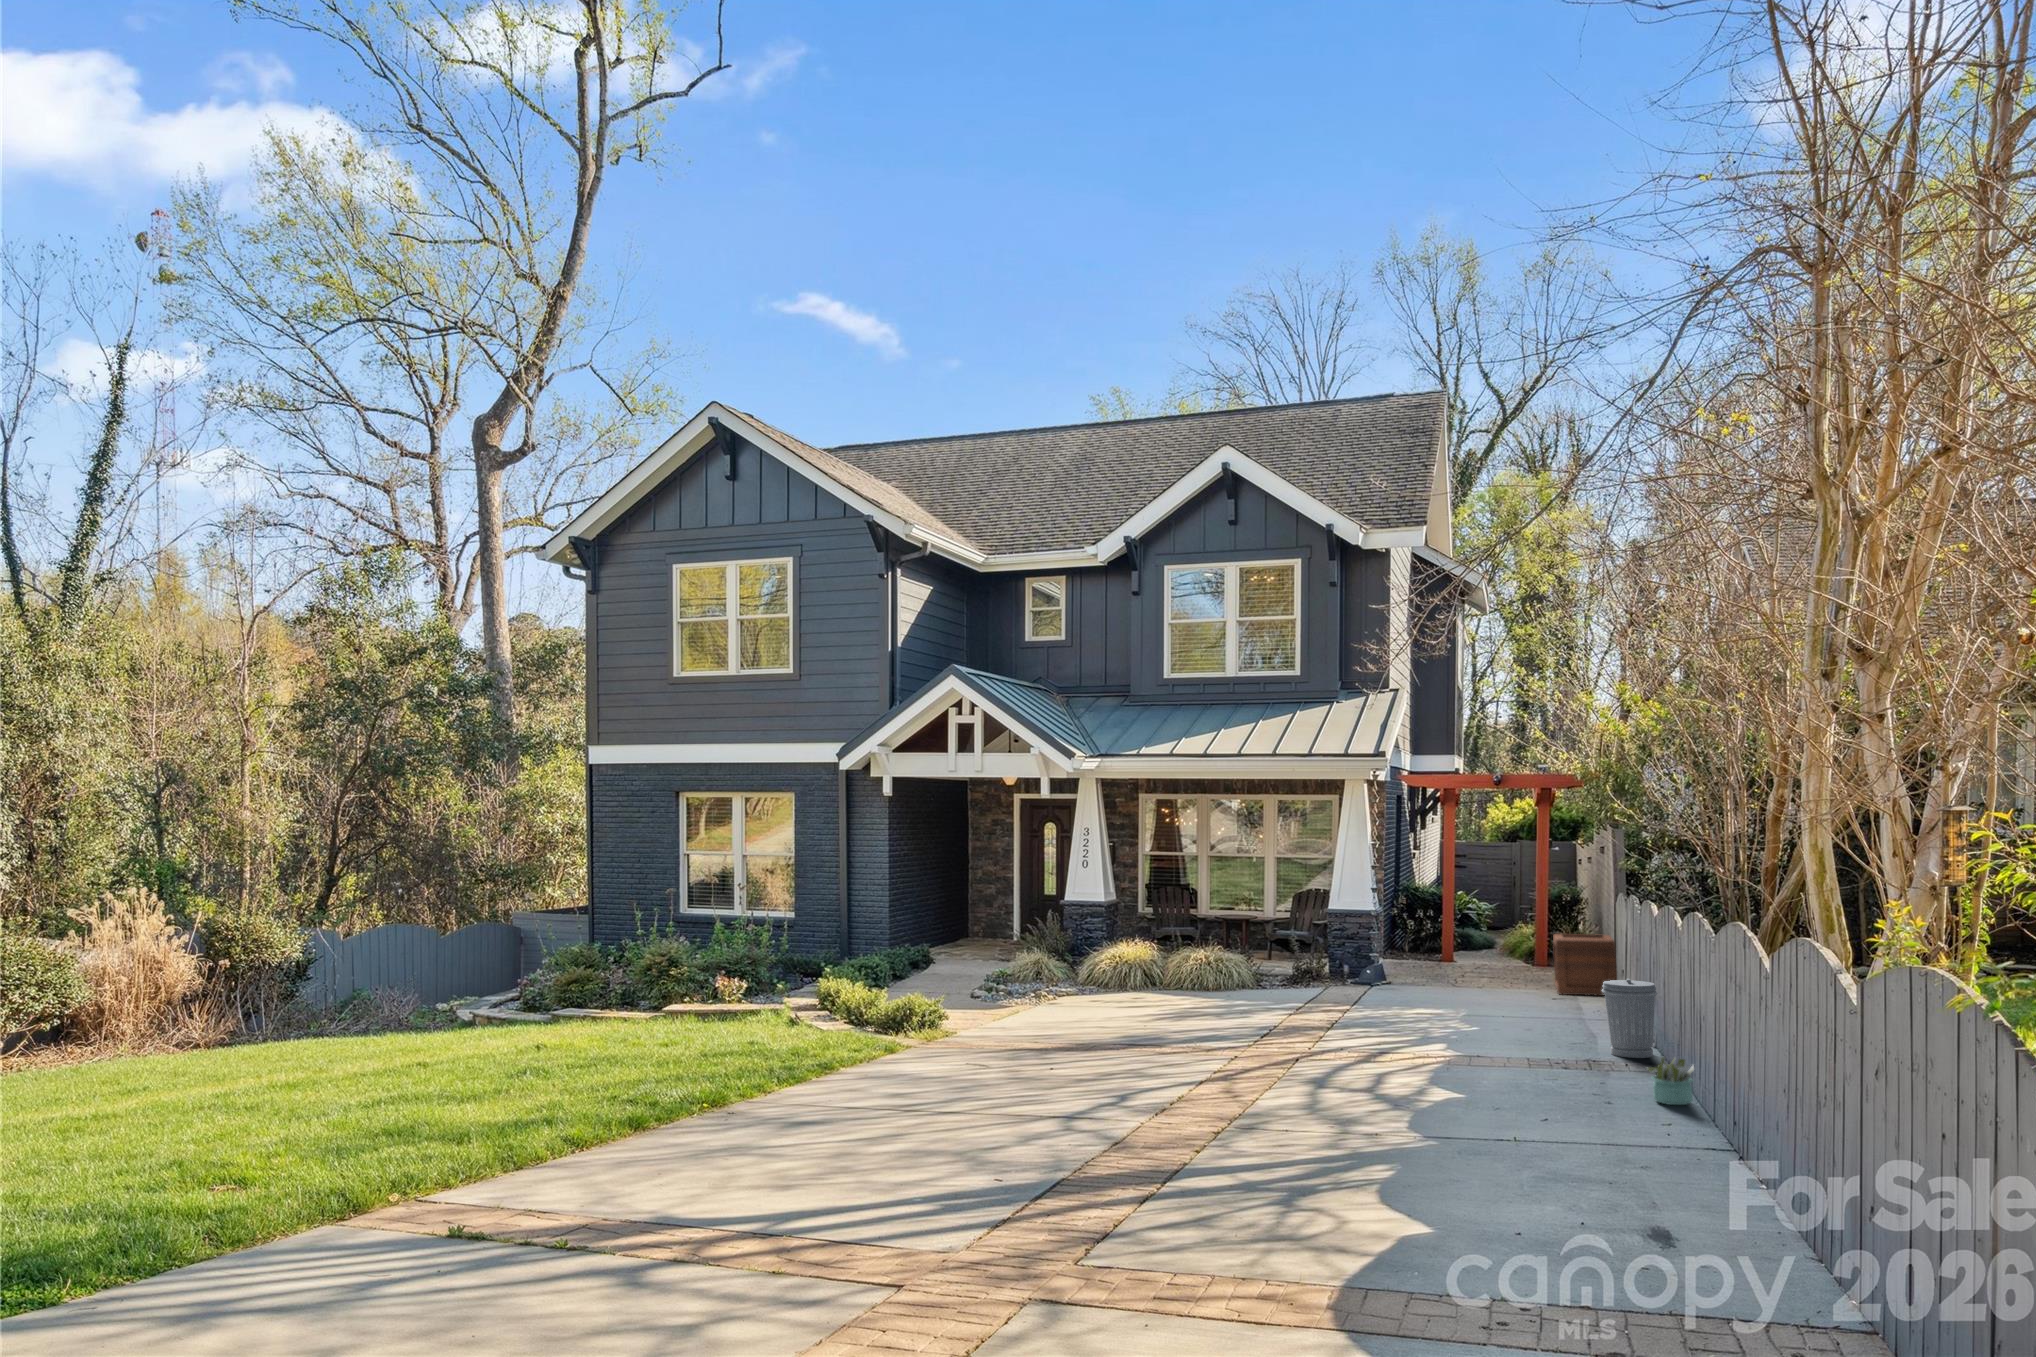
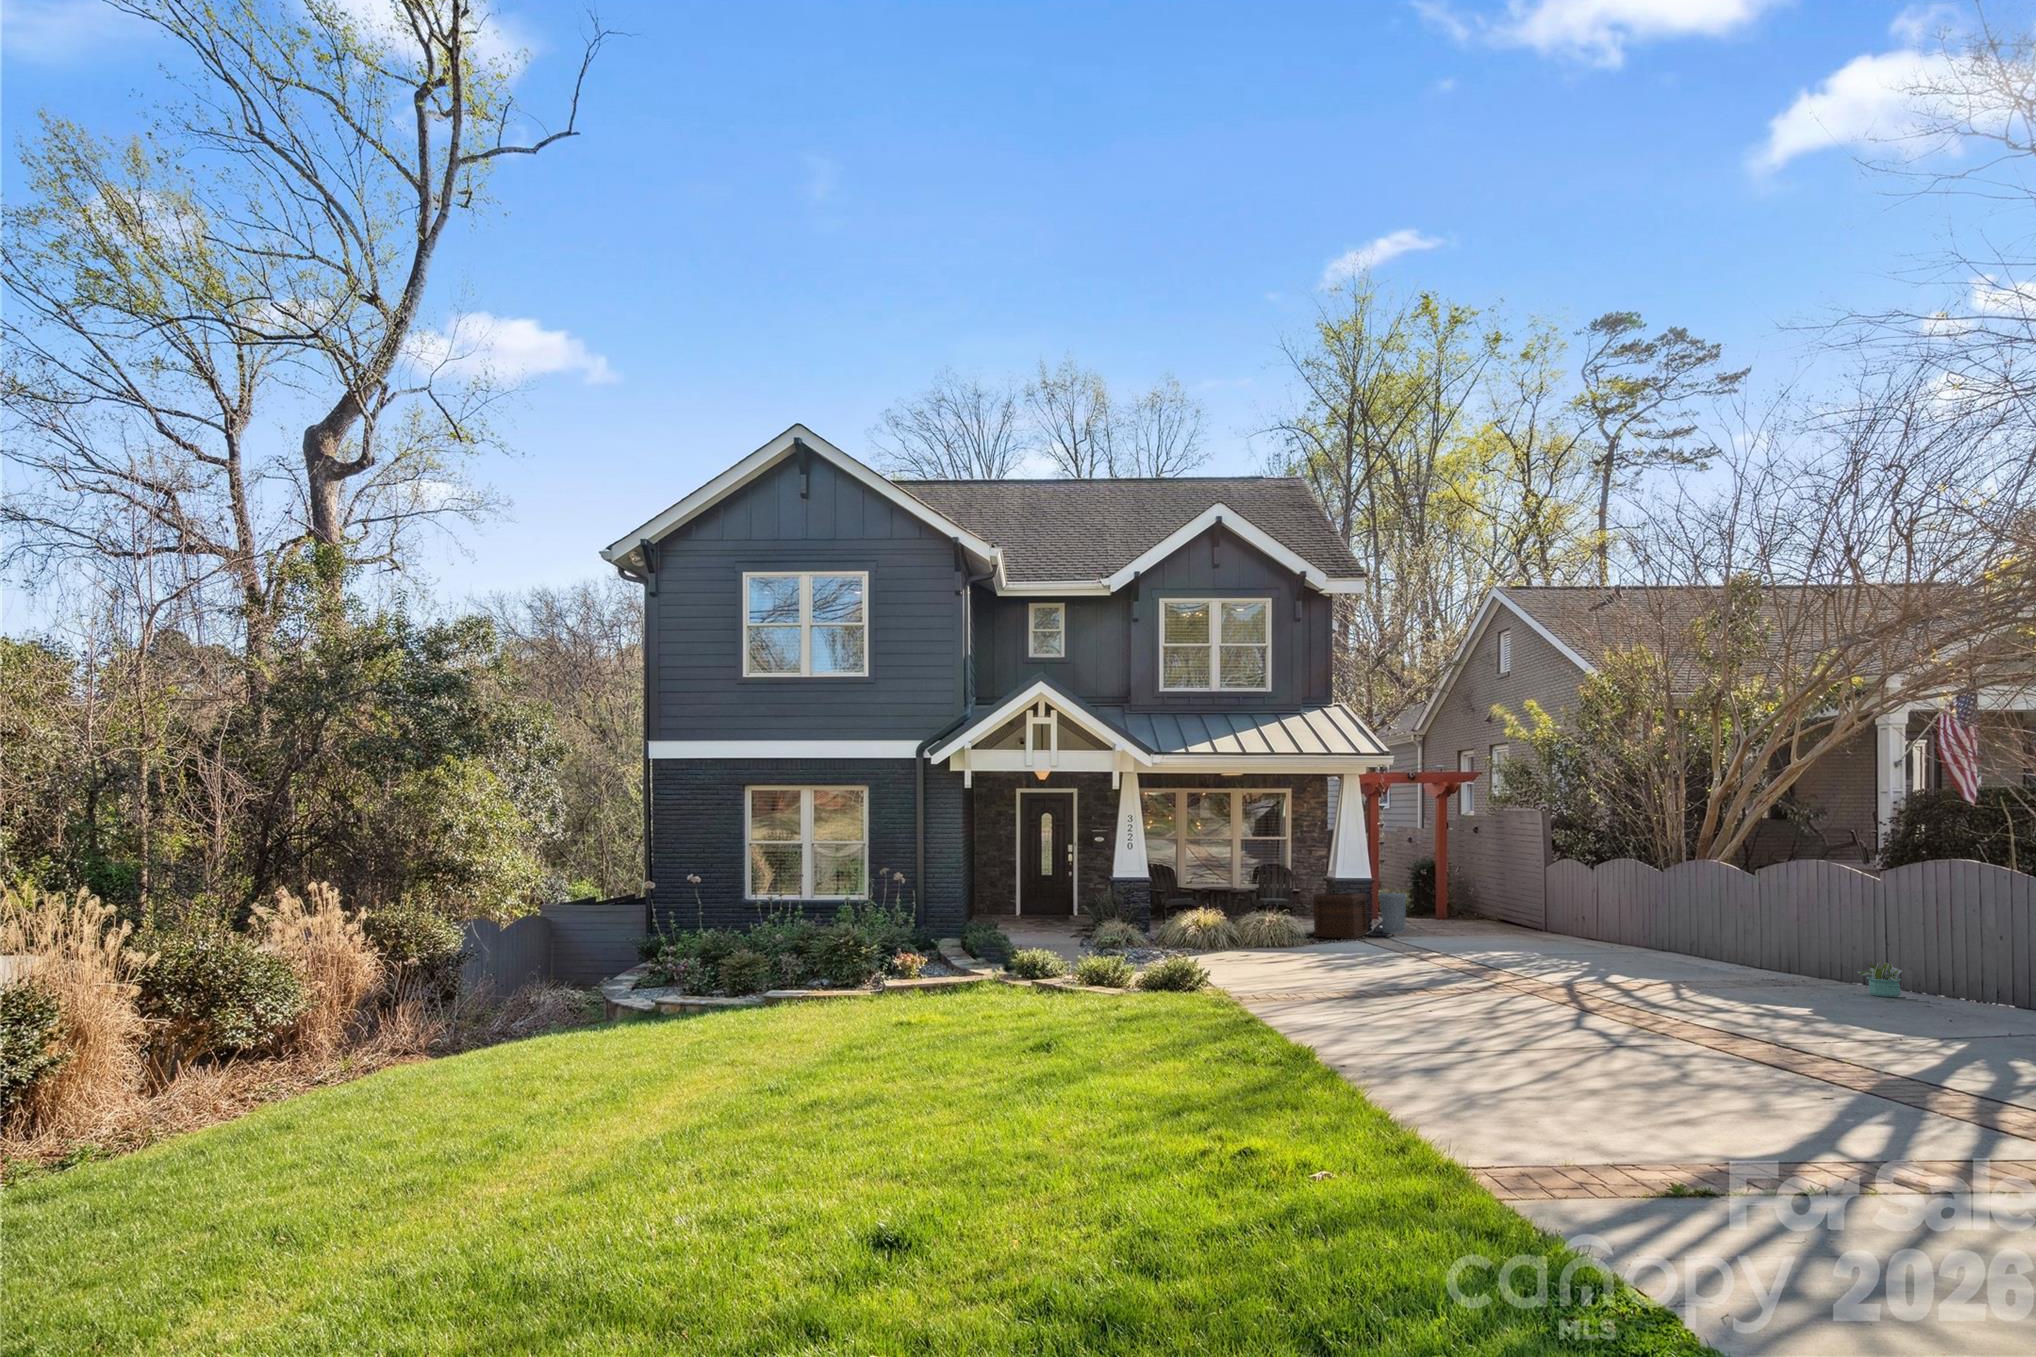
wooden crate: present [1553,934,1617,996] -> present [1313,892,1368,939]
trash can: present [1602,979,1657,1058] -> present [1379,892,1407,934]

